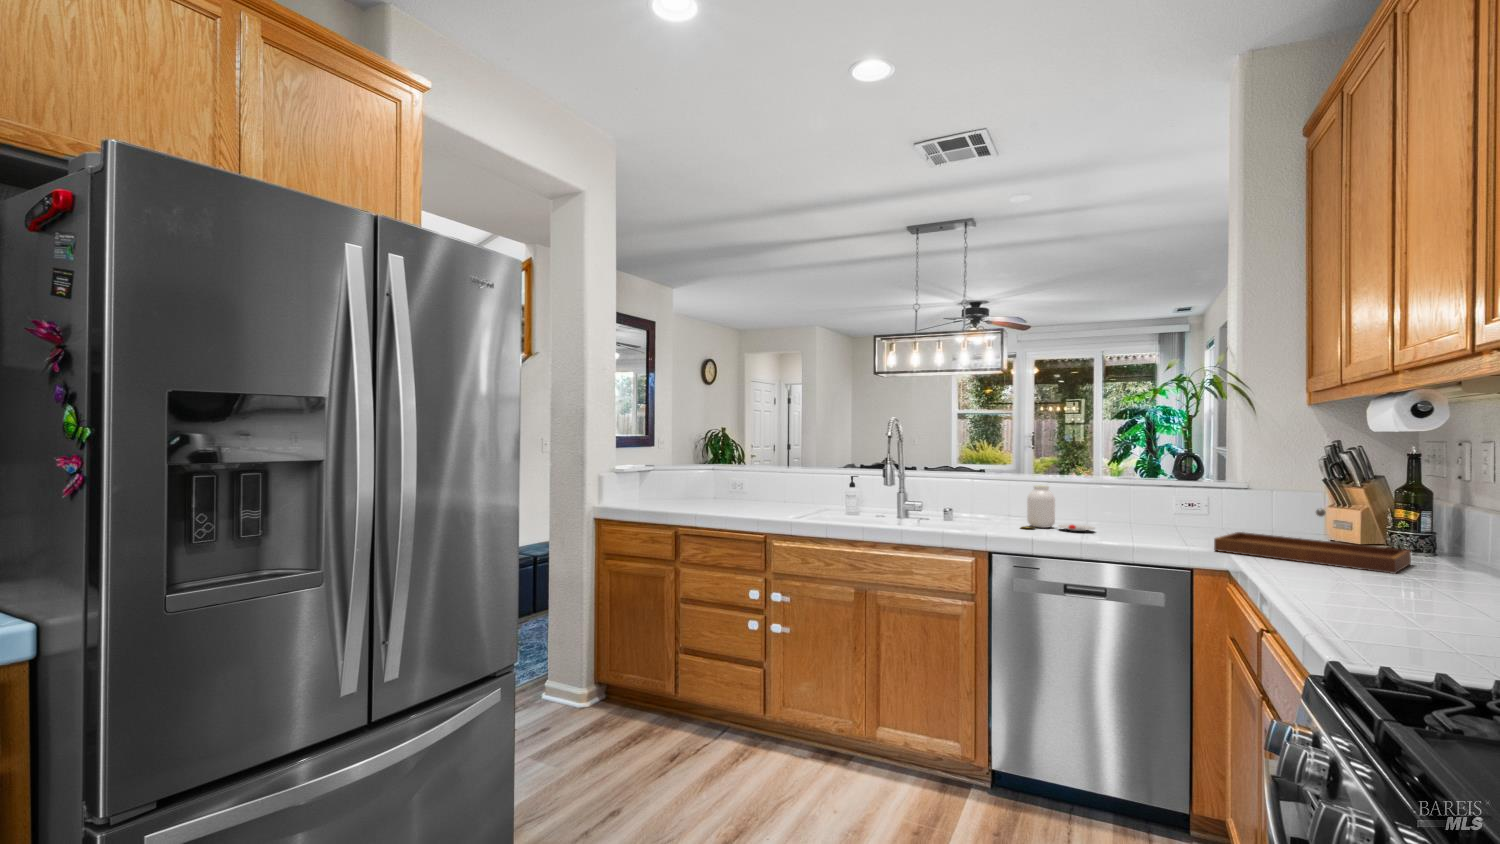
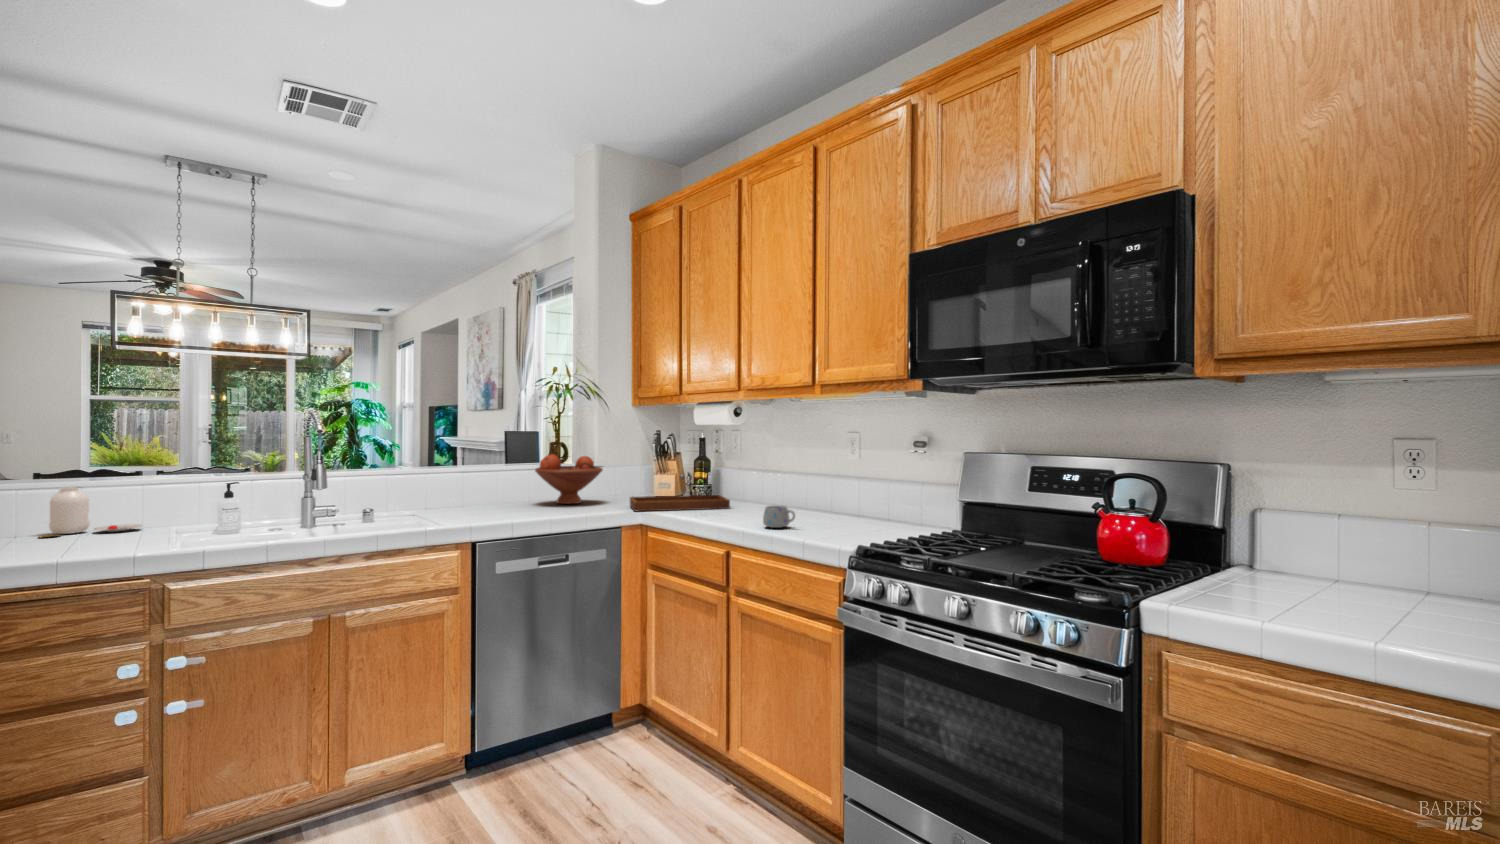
fruit bowl: none [1128,468,1225,532] -> present [535,454,603,504]
jar: present [1022,485,1095,531] -> present [39,487,142,538]
mug: none [1313,570,1374,612] -> present [763,506,795,528]

